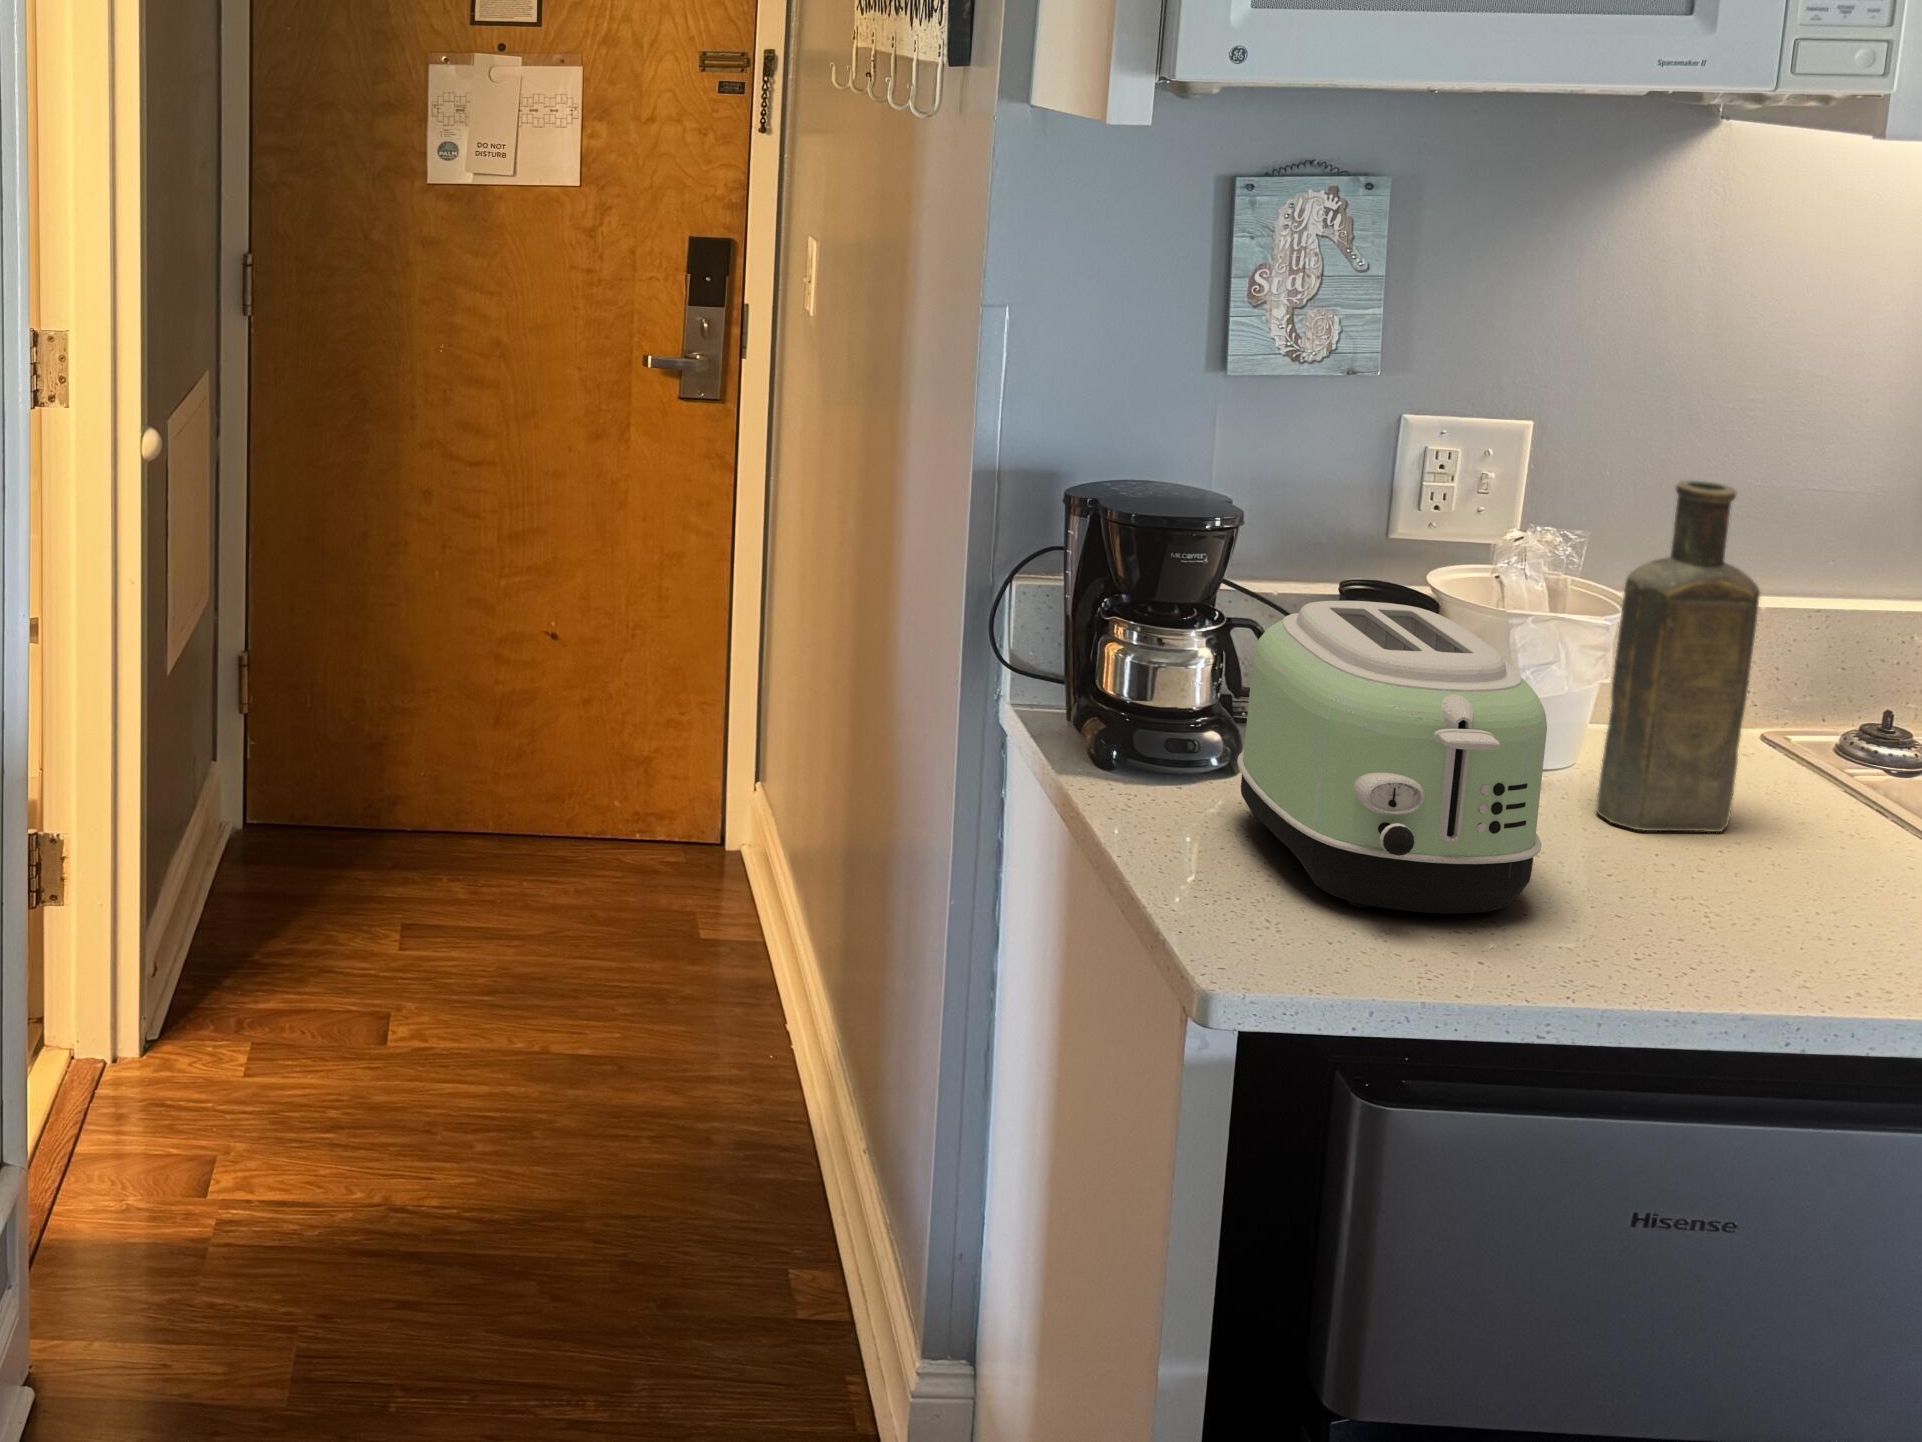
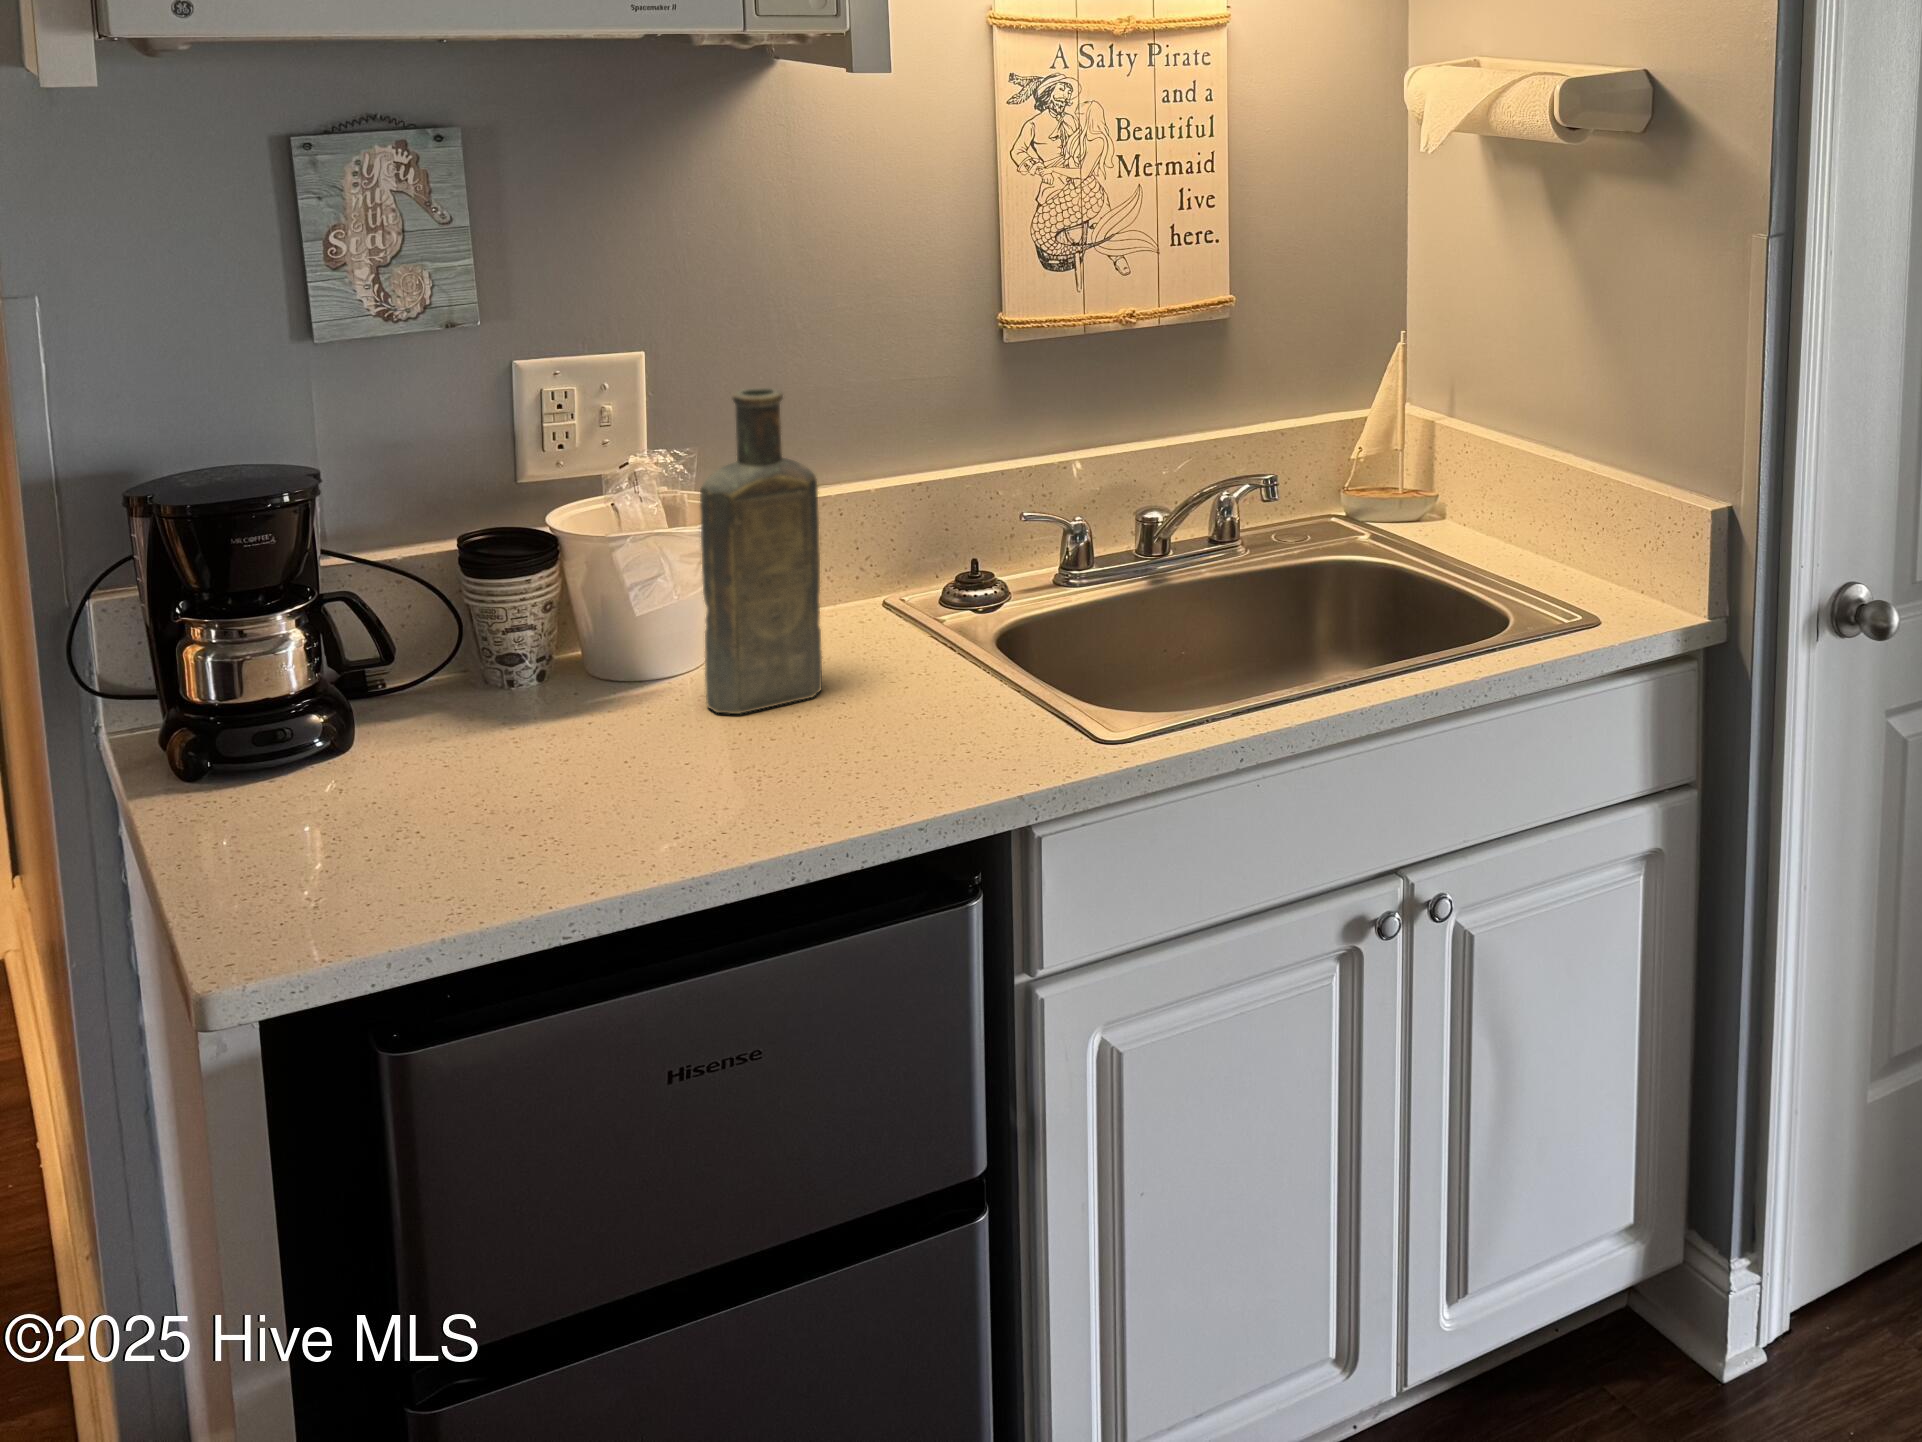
toaster: present [1237,601,1547,914] -> none [318,552,607,862]

